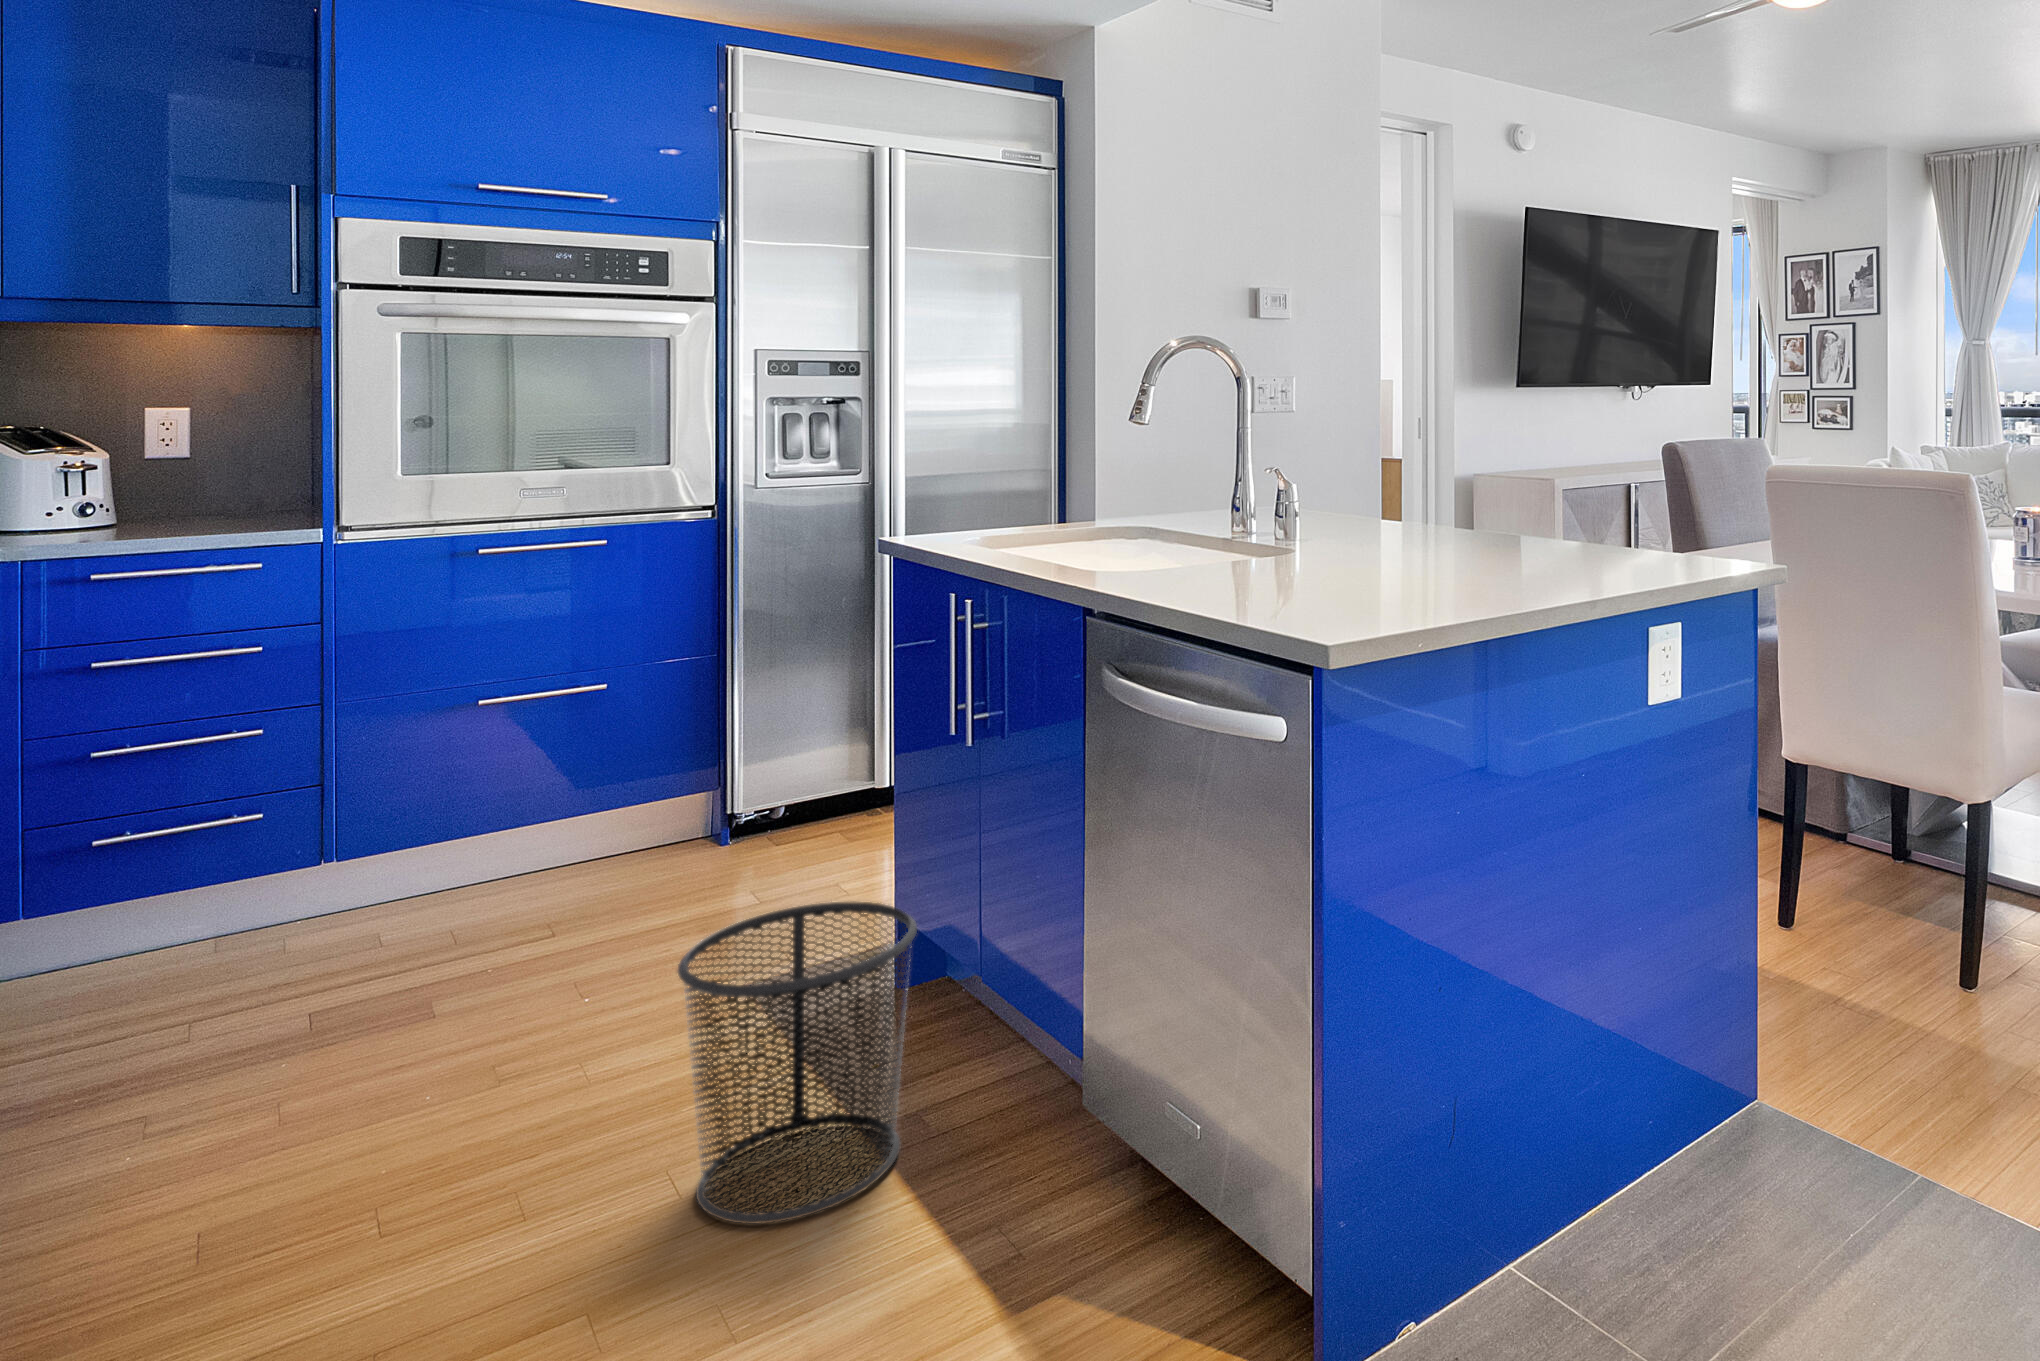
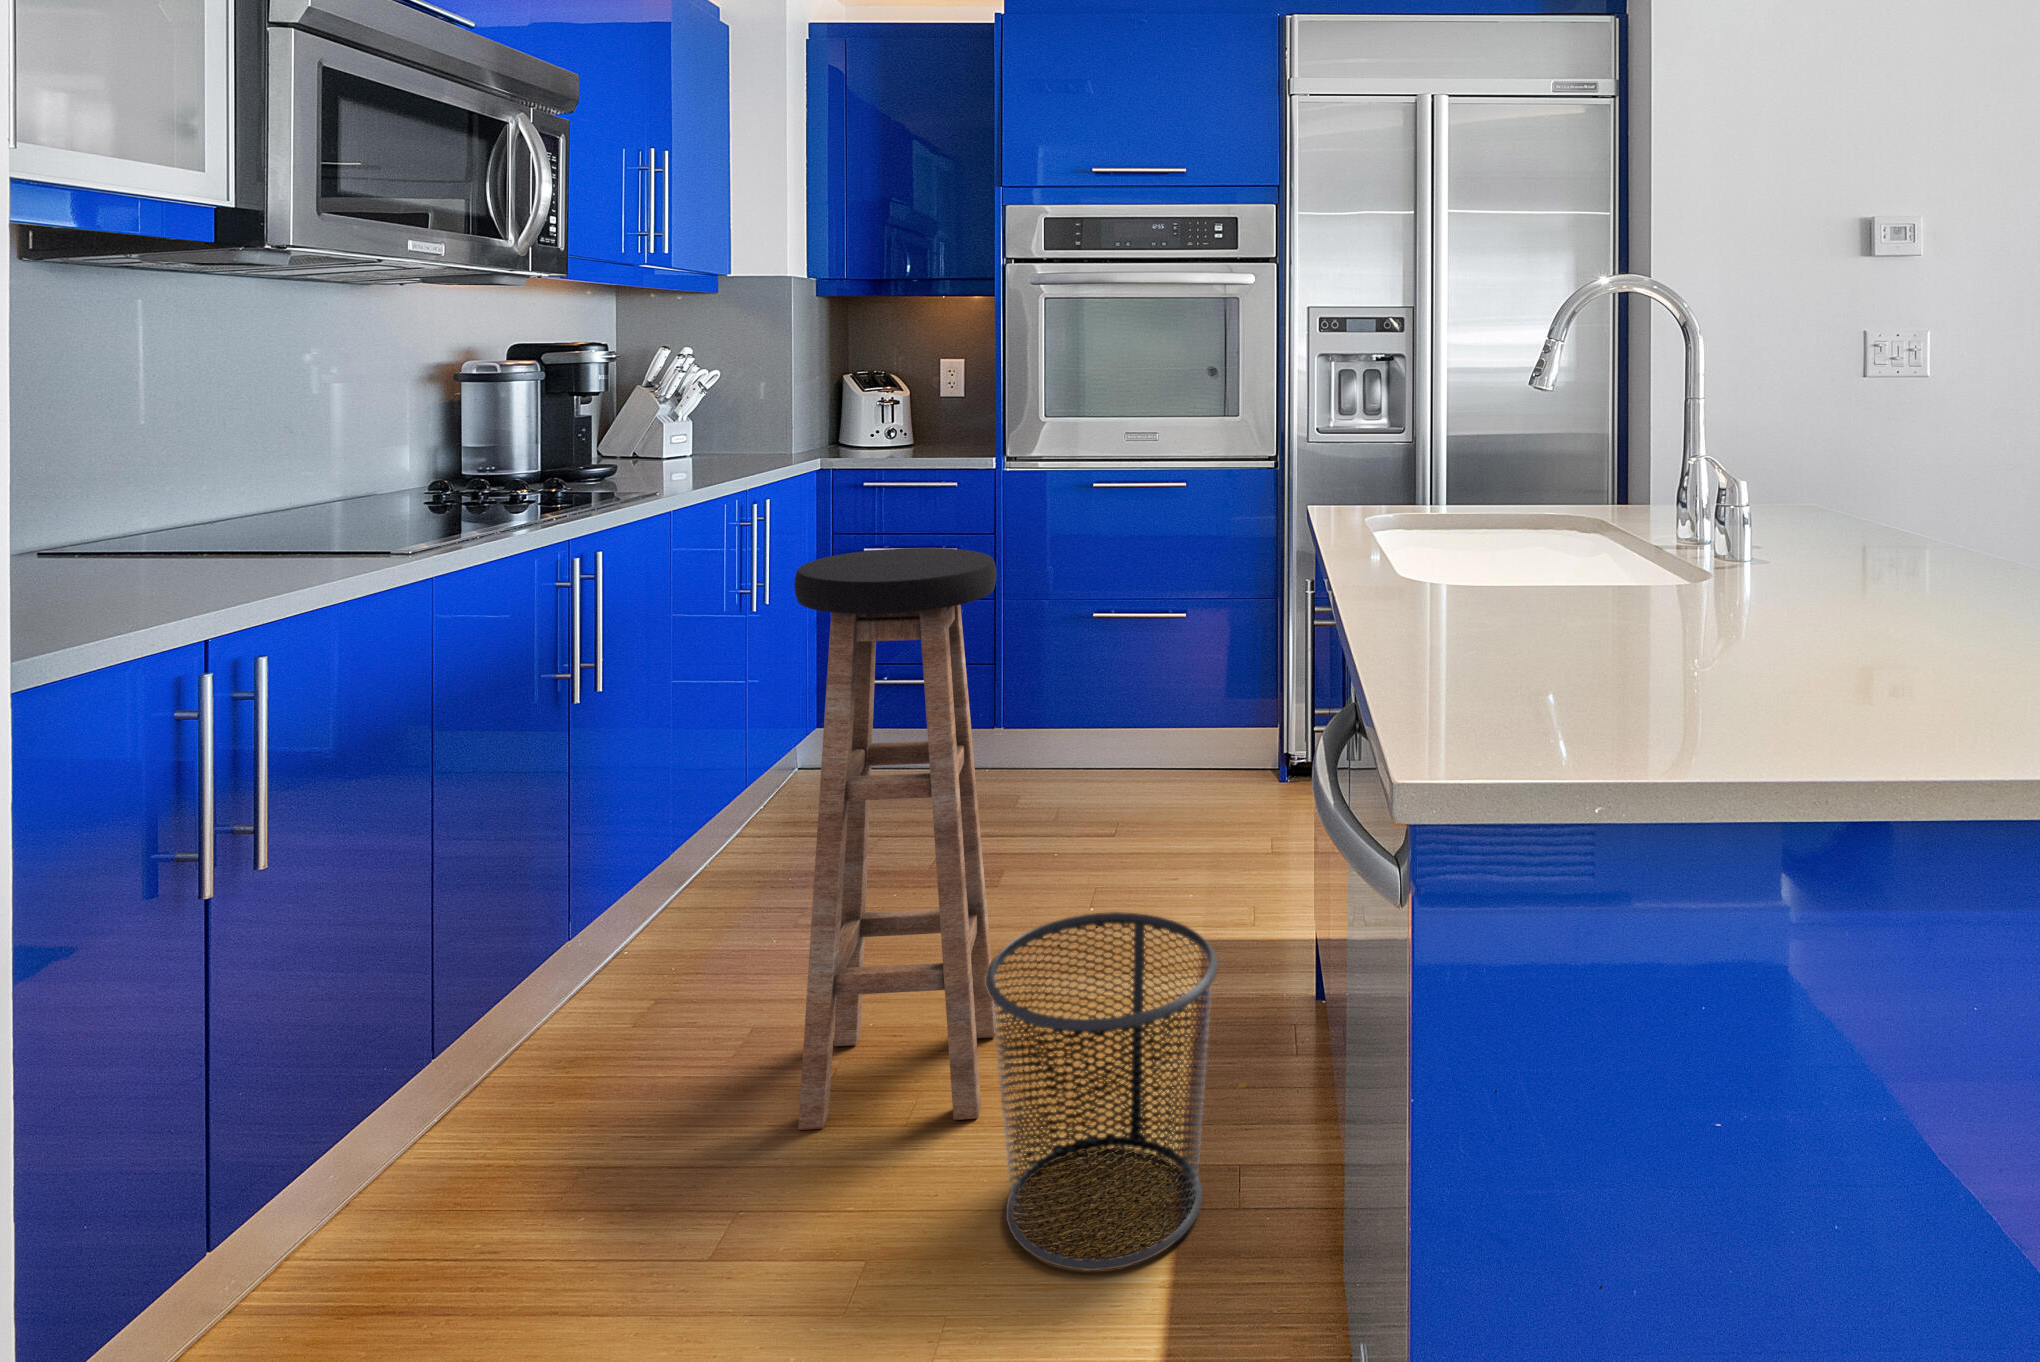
bar stool: none [332,595,600,1261] -> present [794,548,997,1130]

